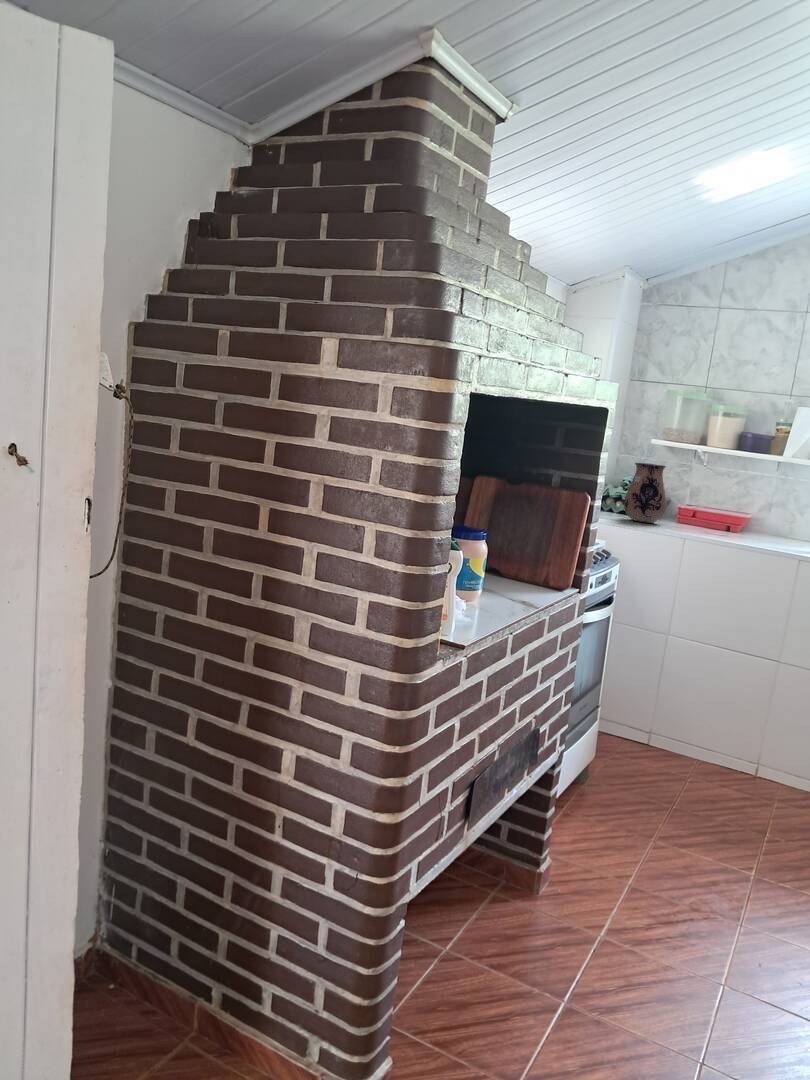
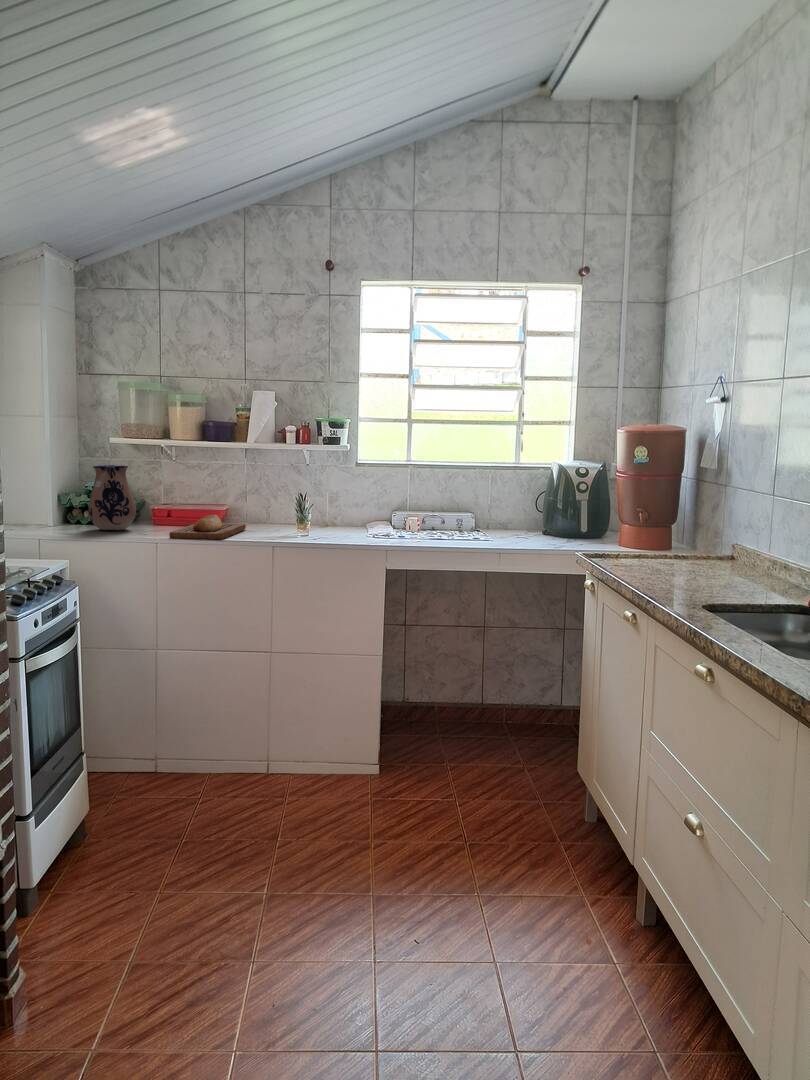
bread loaf: none [697,521,769,544] -> present [169,515,246,539]

